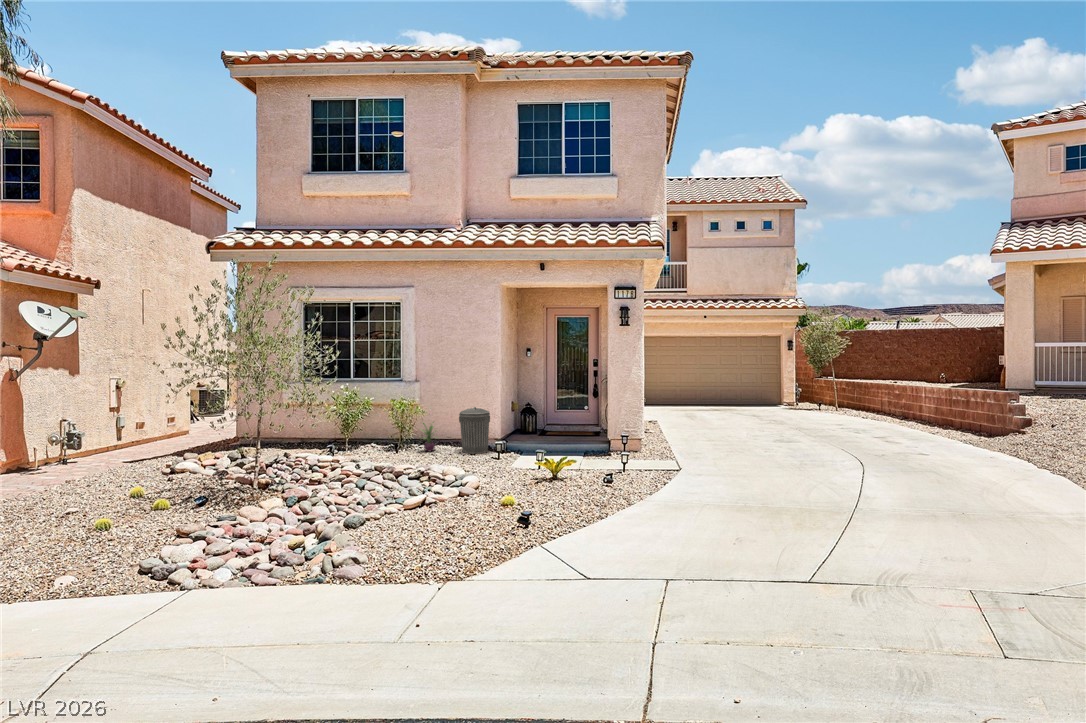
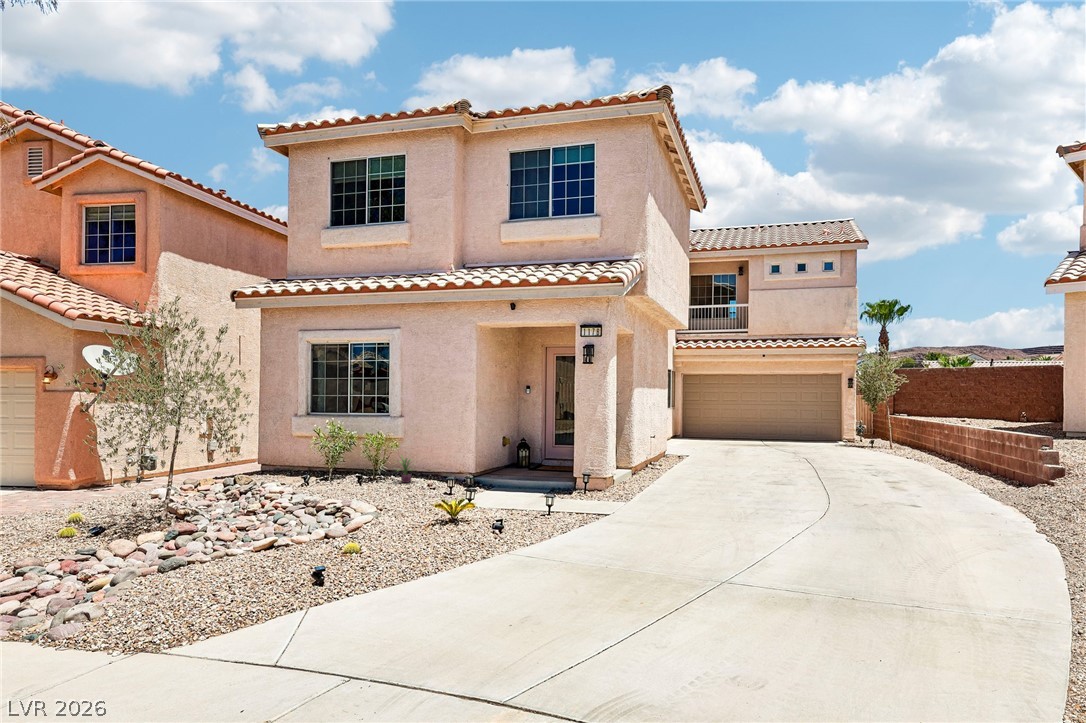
trash can: present [459,407,490,453] -> none [432,441,461,486]

